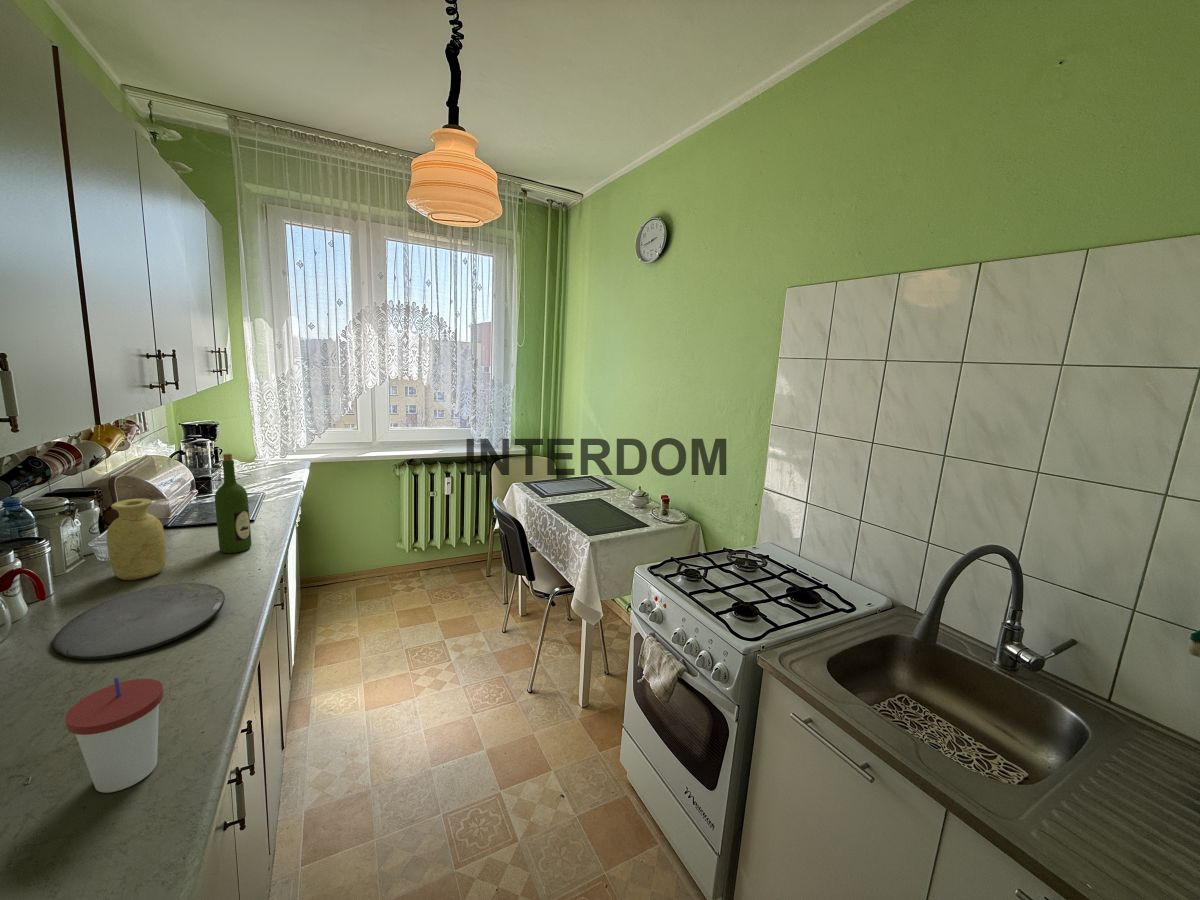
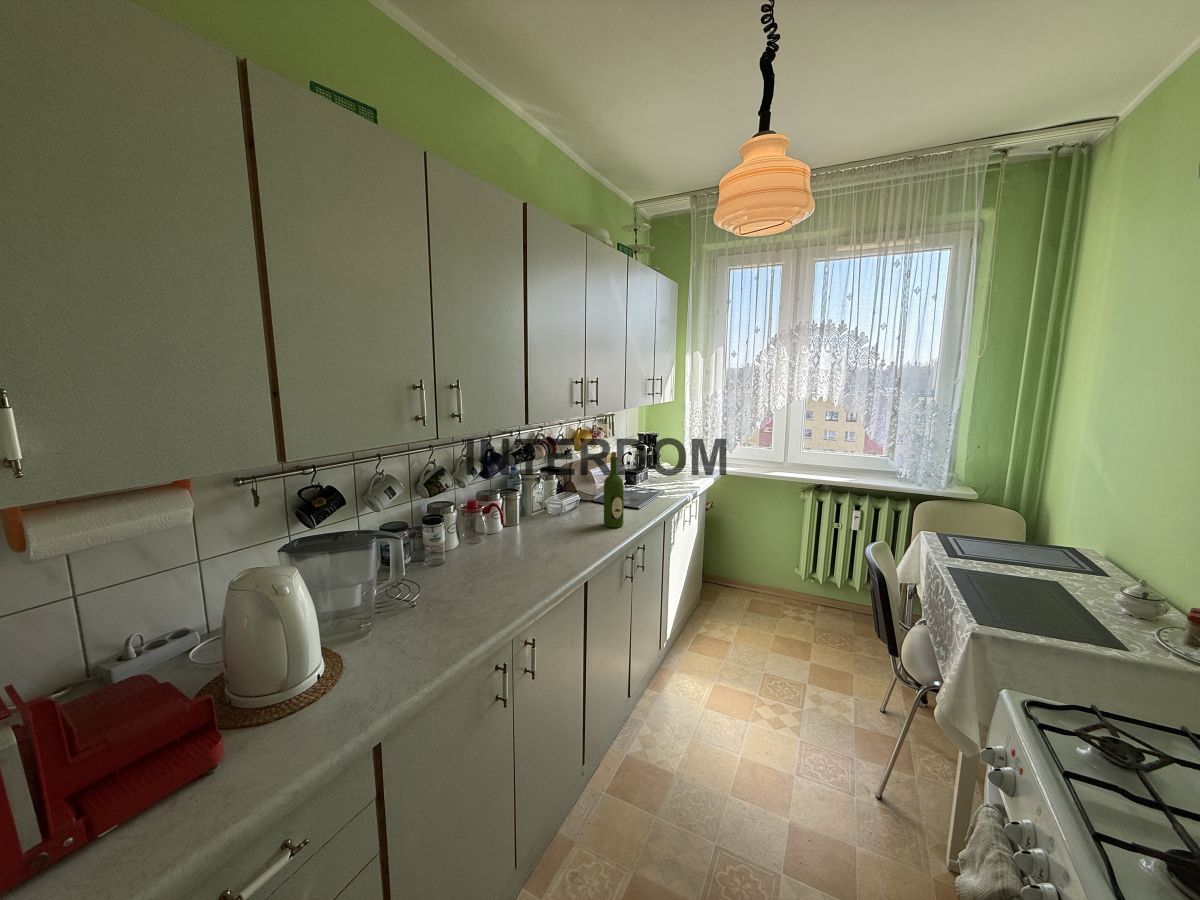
vase: present [107,498,166,580] -> none [544,475,572,529]
plate: present [53,583,225,659] -> none [489,534,573,569]
cup: present [65,677,164,793] -> none [421,566,466,635]

